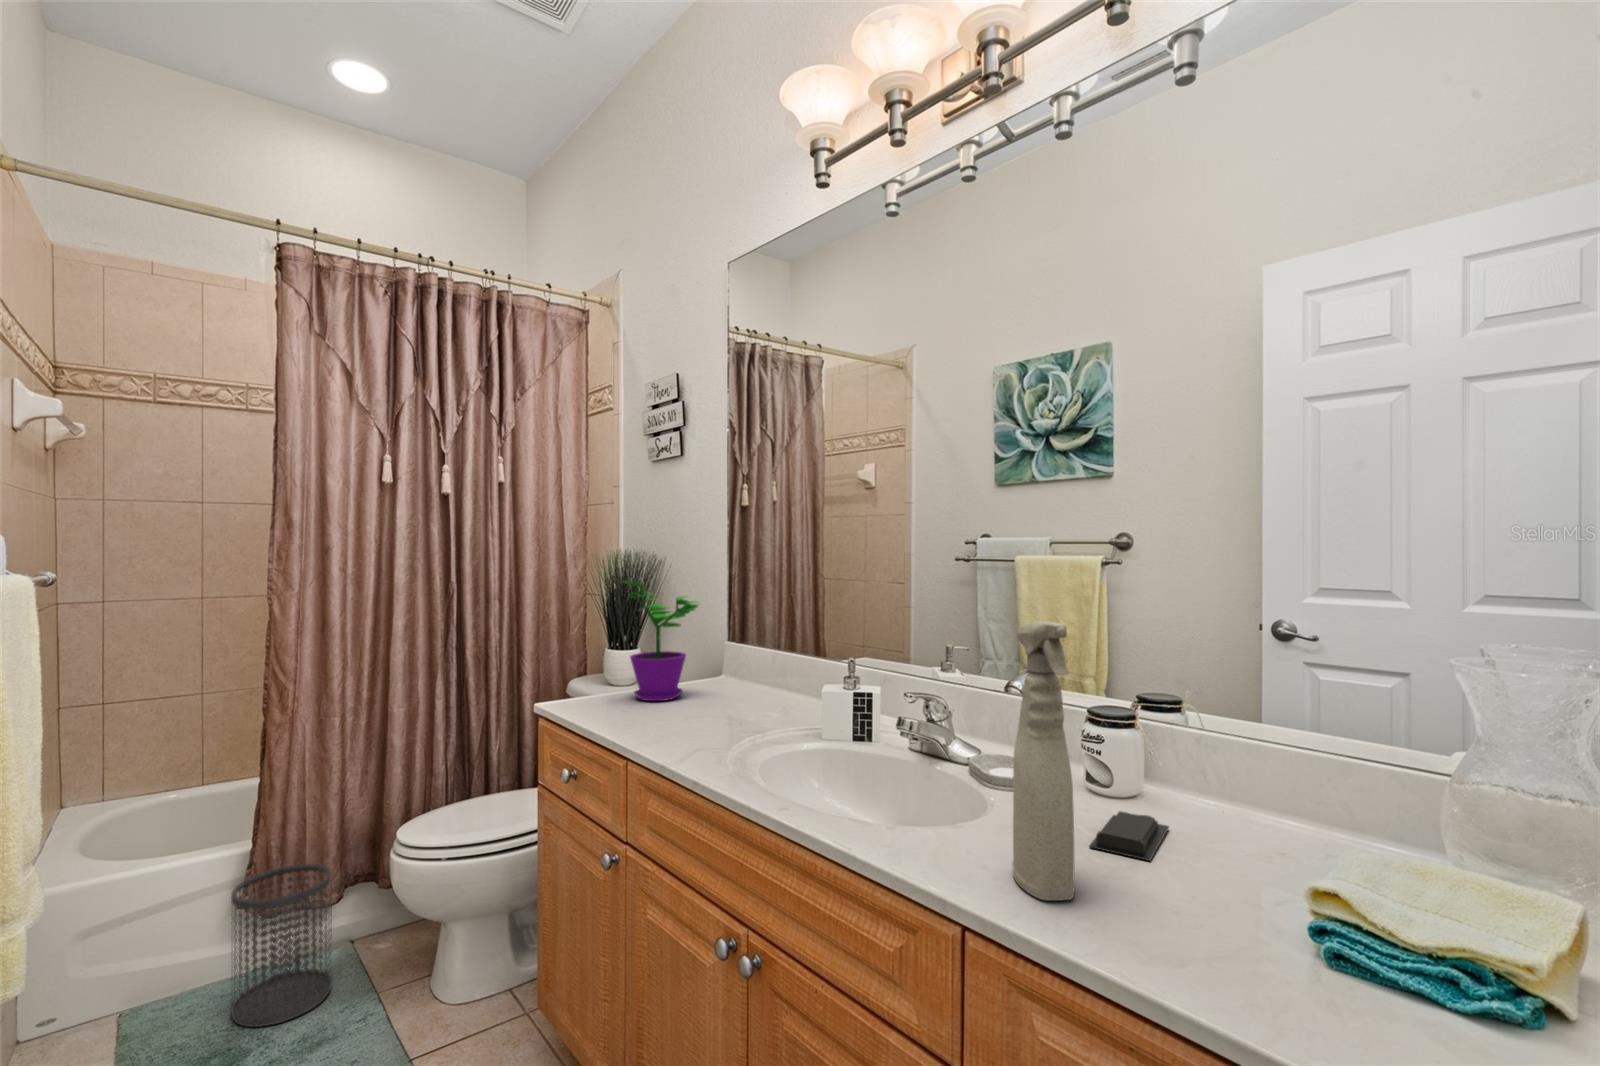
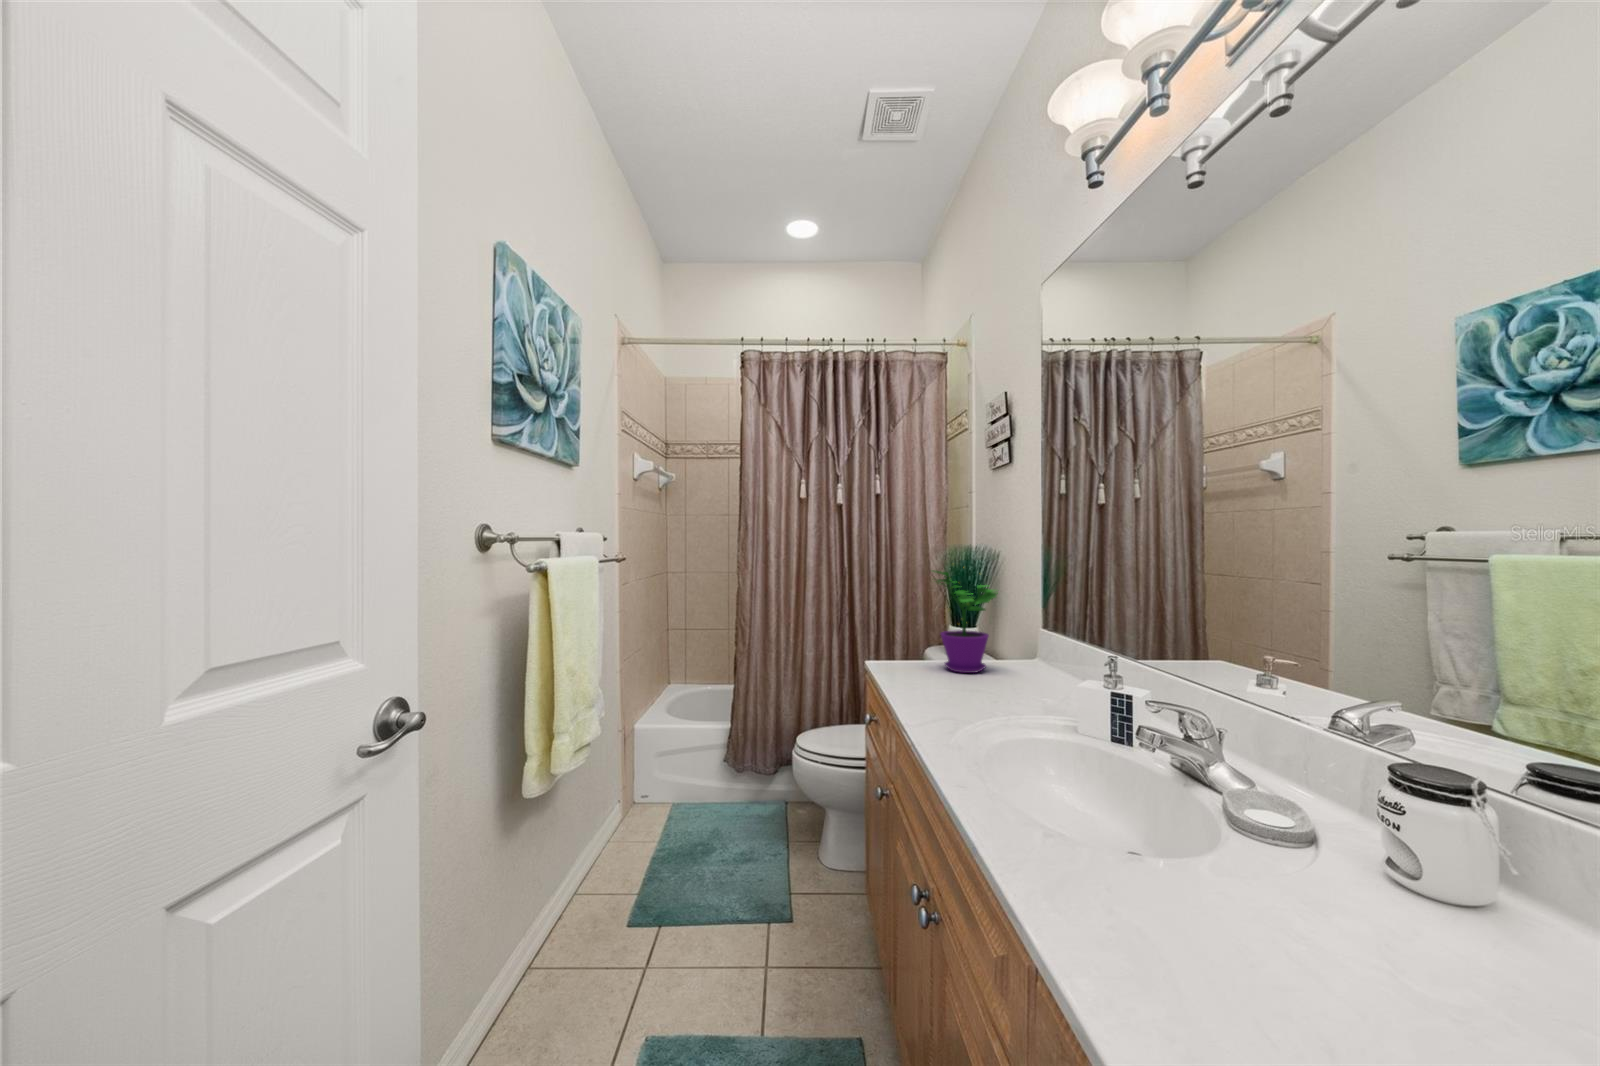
spray bottle: present [1012,621,1075,900] -> none [1147,636,1229,1000]
soap bar: present [1089,811,1169,861] -> none [1312,916,1506,1005]
wastebasket: present [231,864,332,1027] -> none [717,744,770,842]

